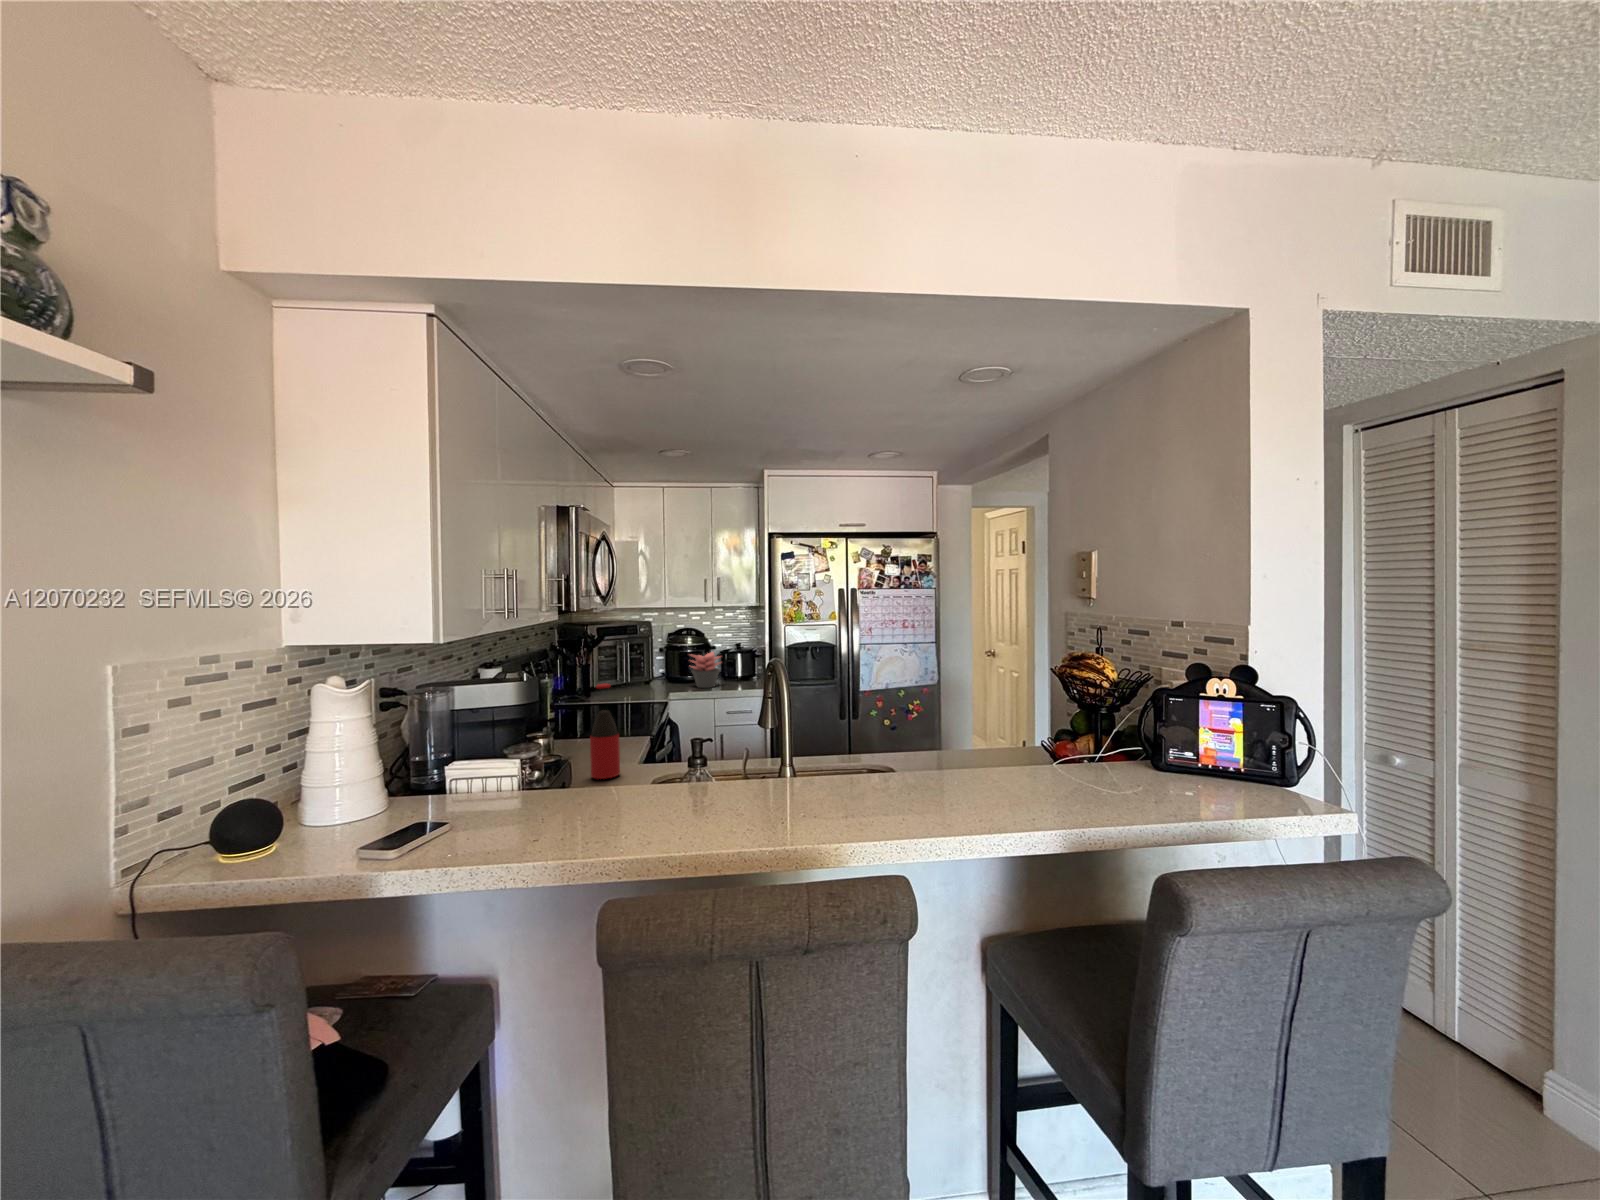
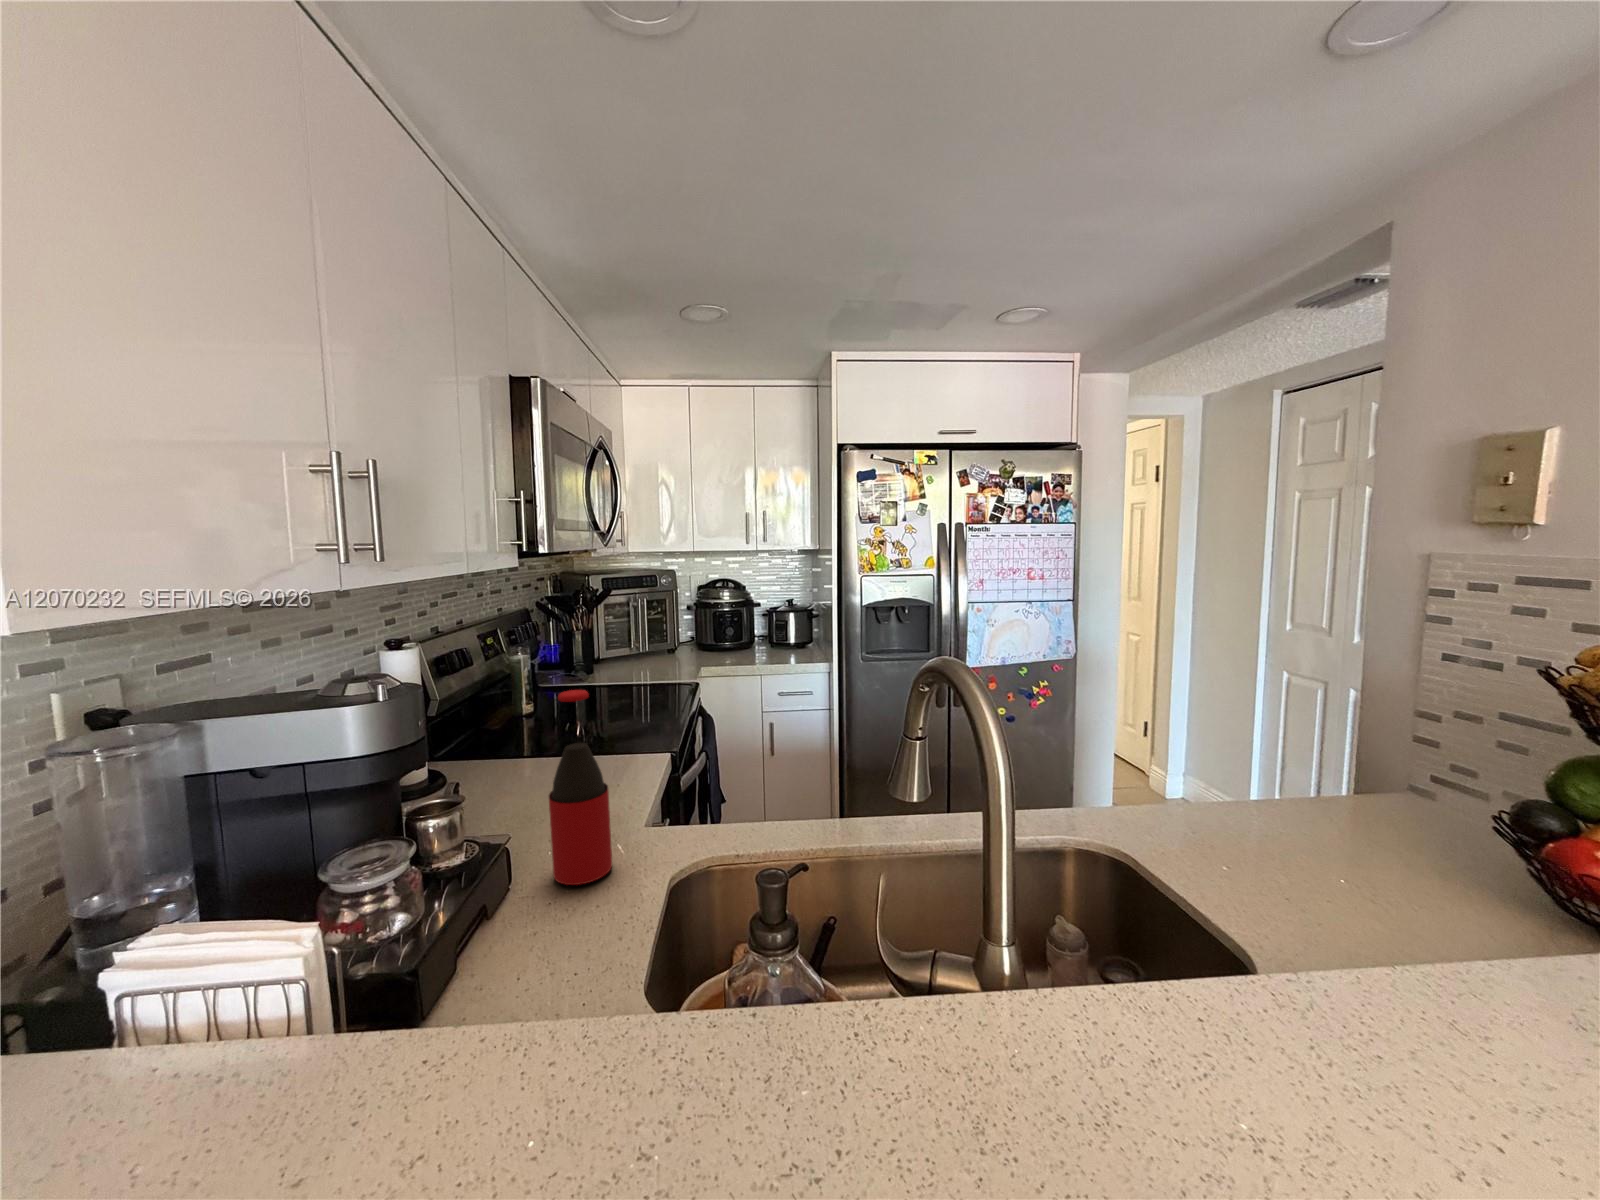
succulent plant: present [691,652,721,688] -> none [725,610,771,659]

